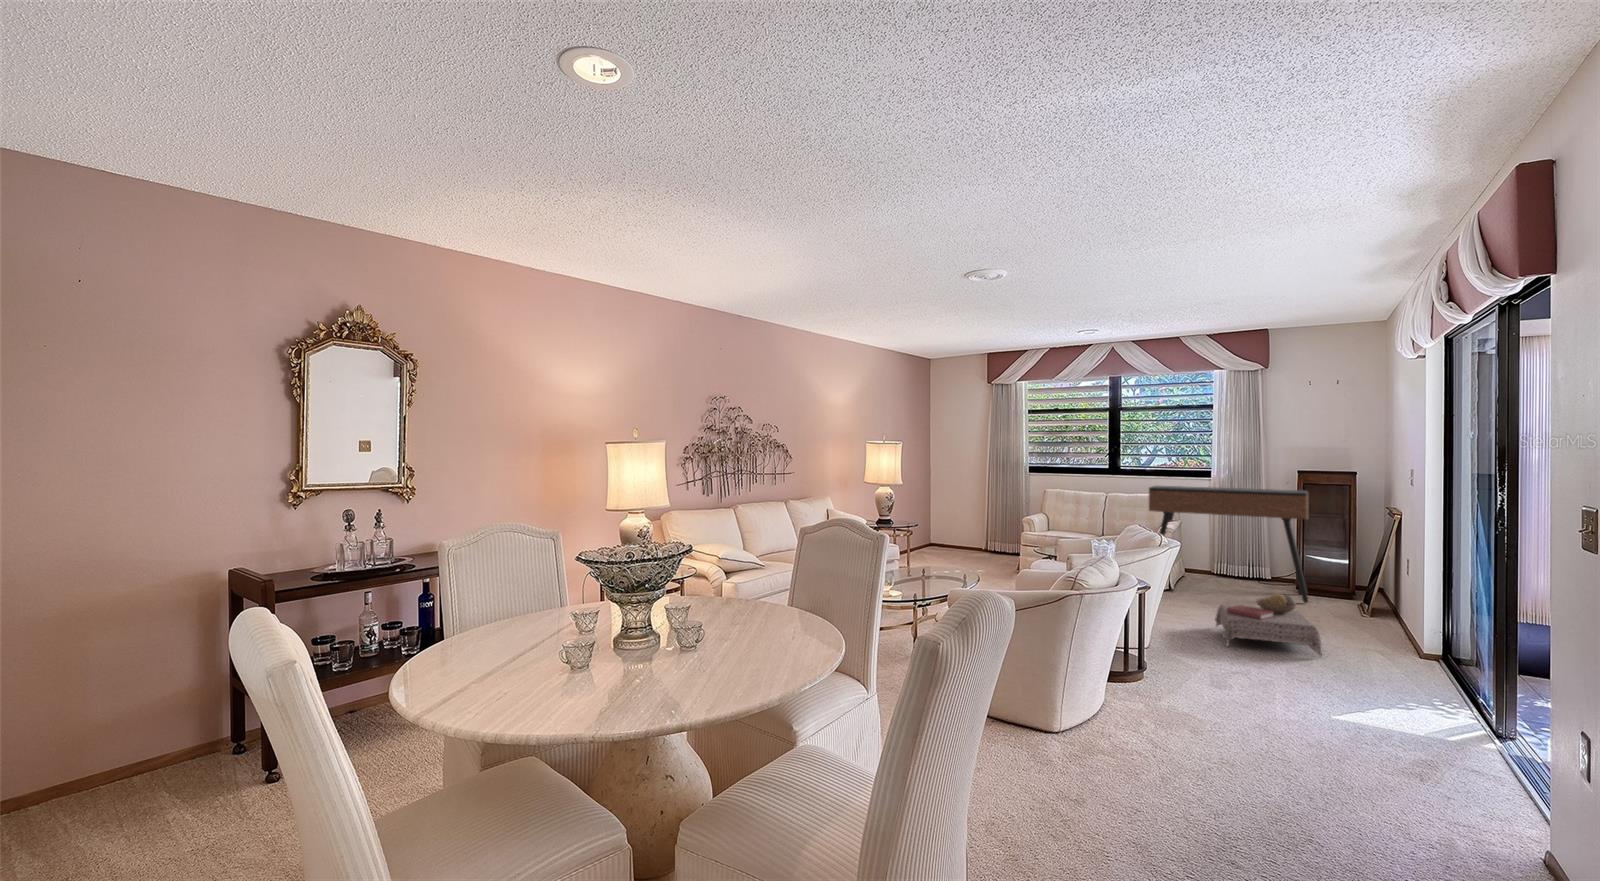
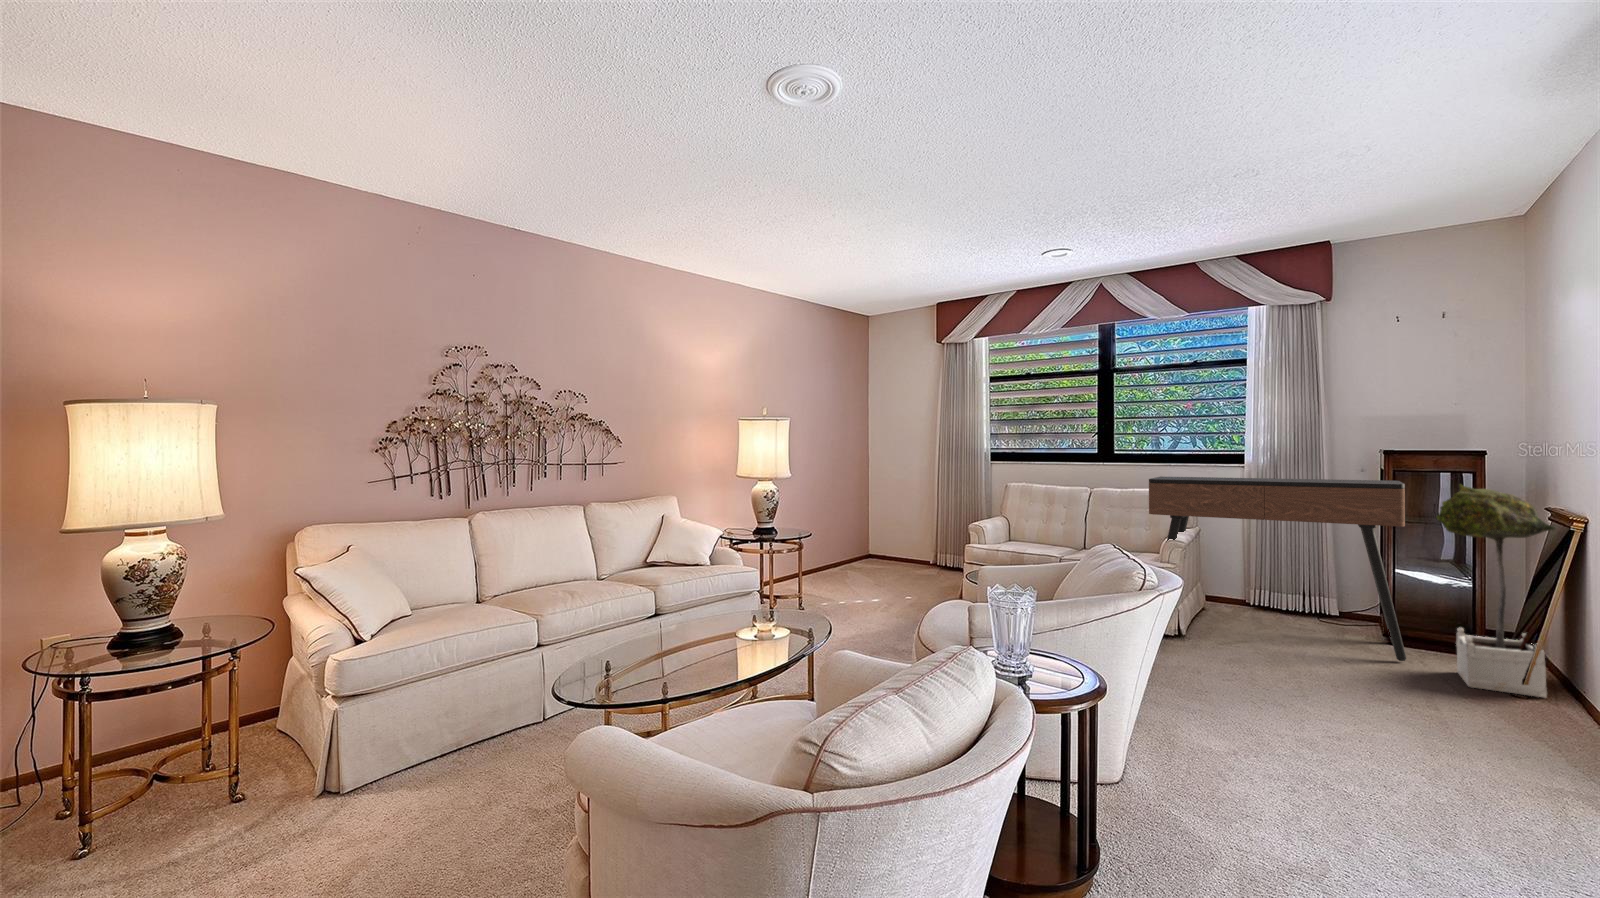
potted tree: none [1325,493,1389,619] -> present [1437,484,1555,698]
ottoman: present [1215,594,1322,656] -> none [1251,668,1470,806]

